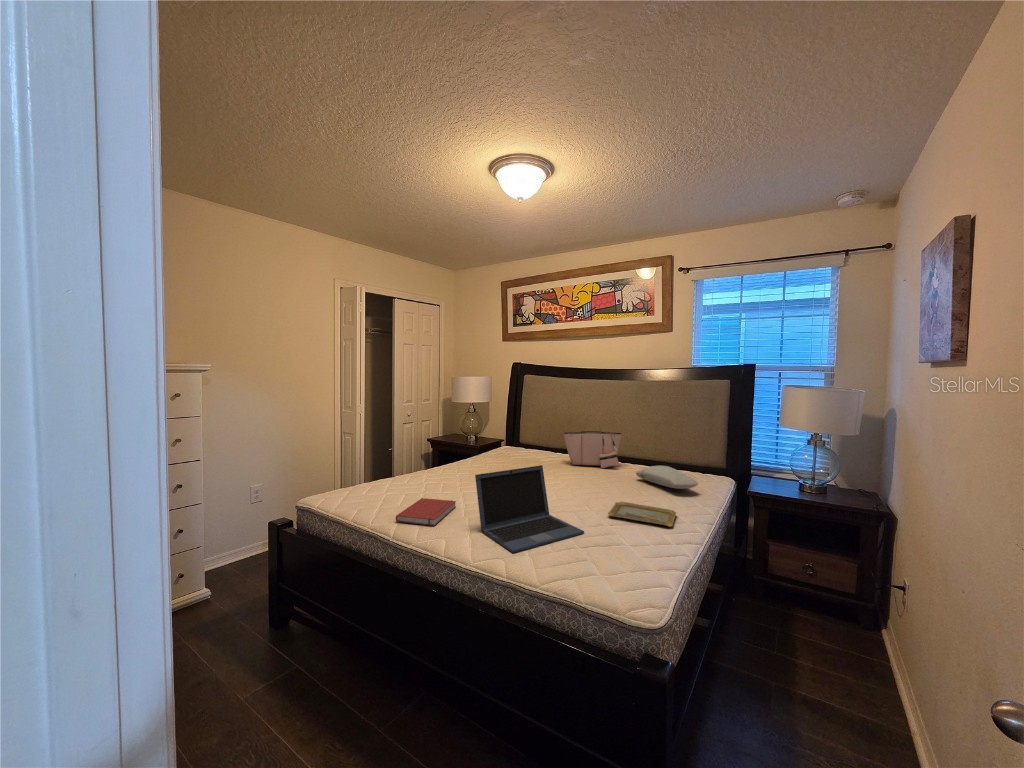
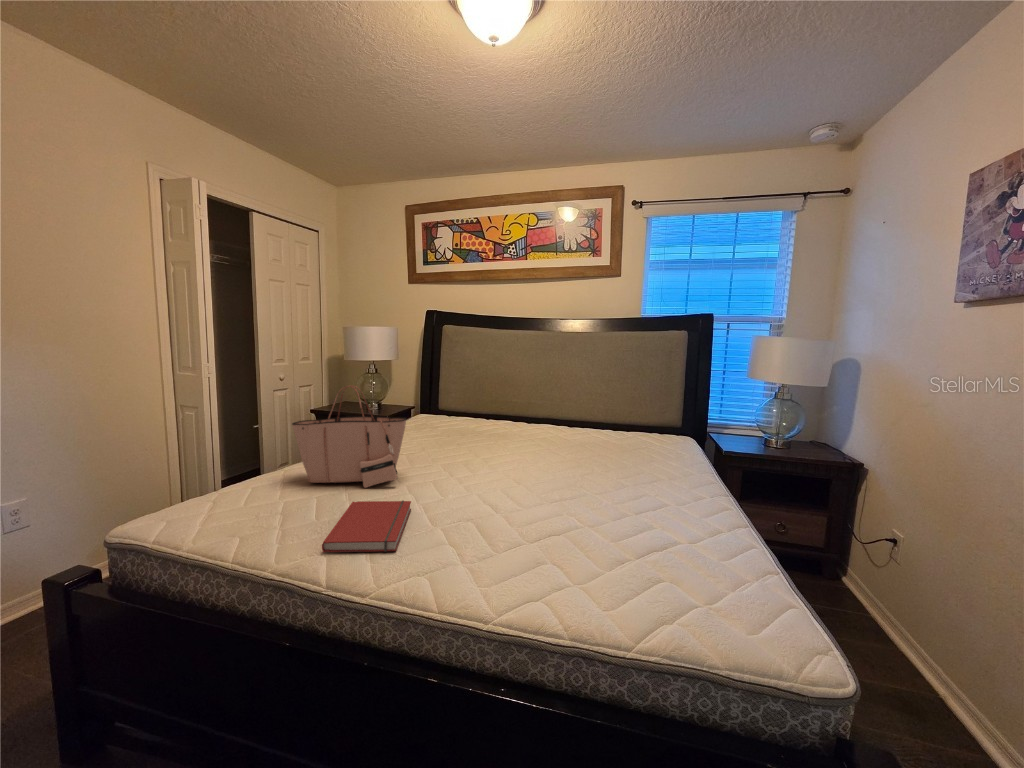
tote bag: present [564,415,622,468] -> present [292,385,406,488]
laptop: present [475,465,584,553] -> none [463,439,621,587]
pillow: present [636,466,698,489] -> none [608,428,688,454]
tray: present [608,501,676,526] -> none [620,477,711,507]

